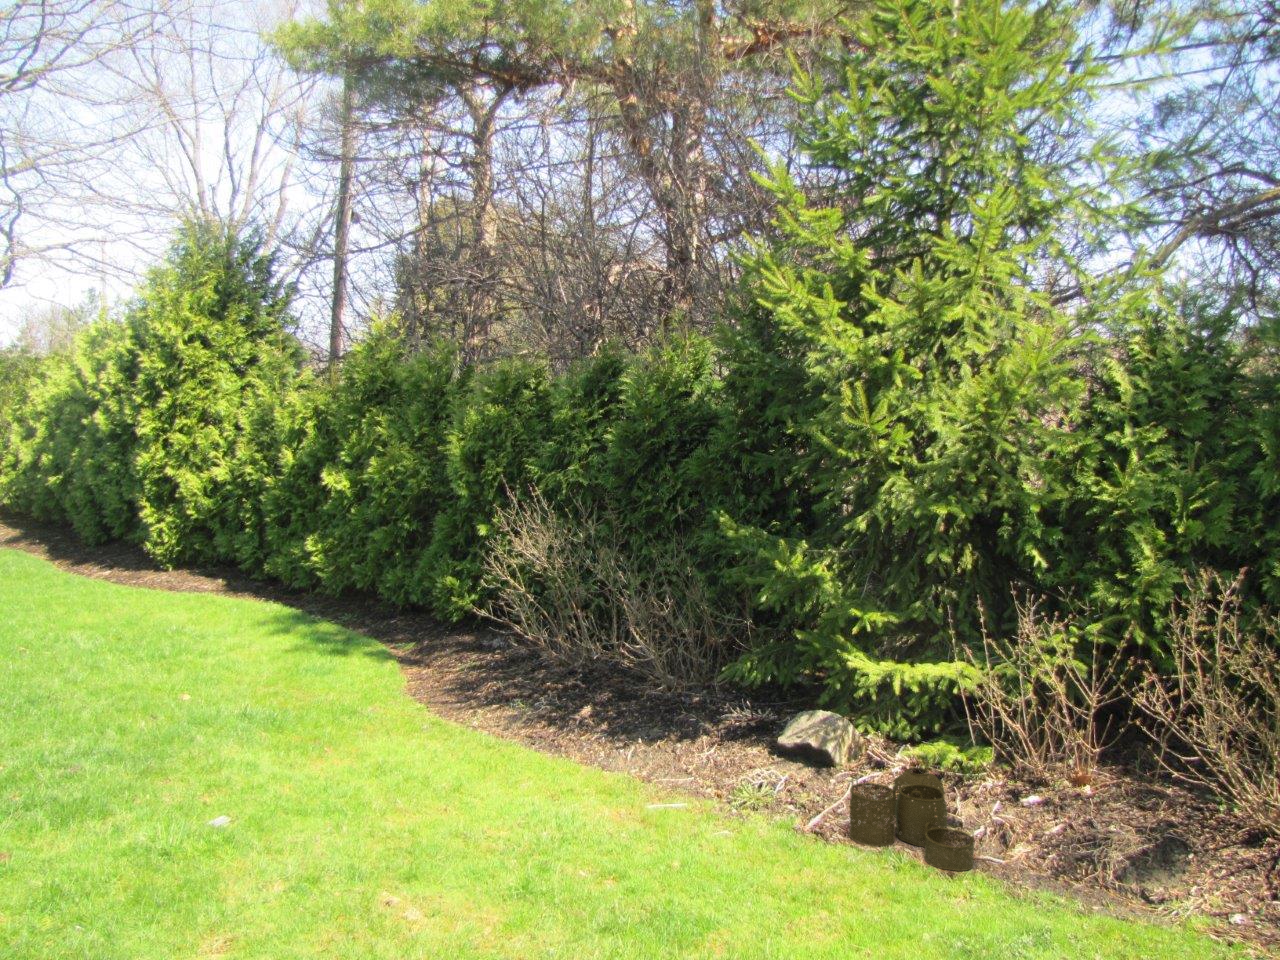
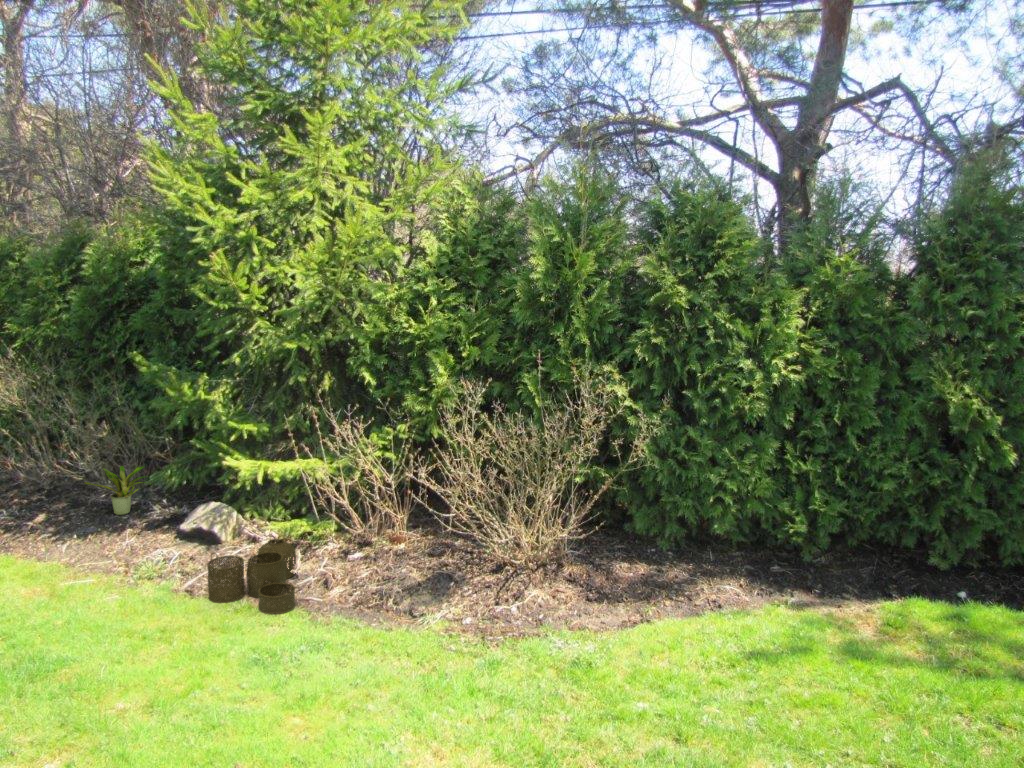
potted plant: none [638,656,714,717] -> present [84,466,149,515]

